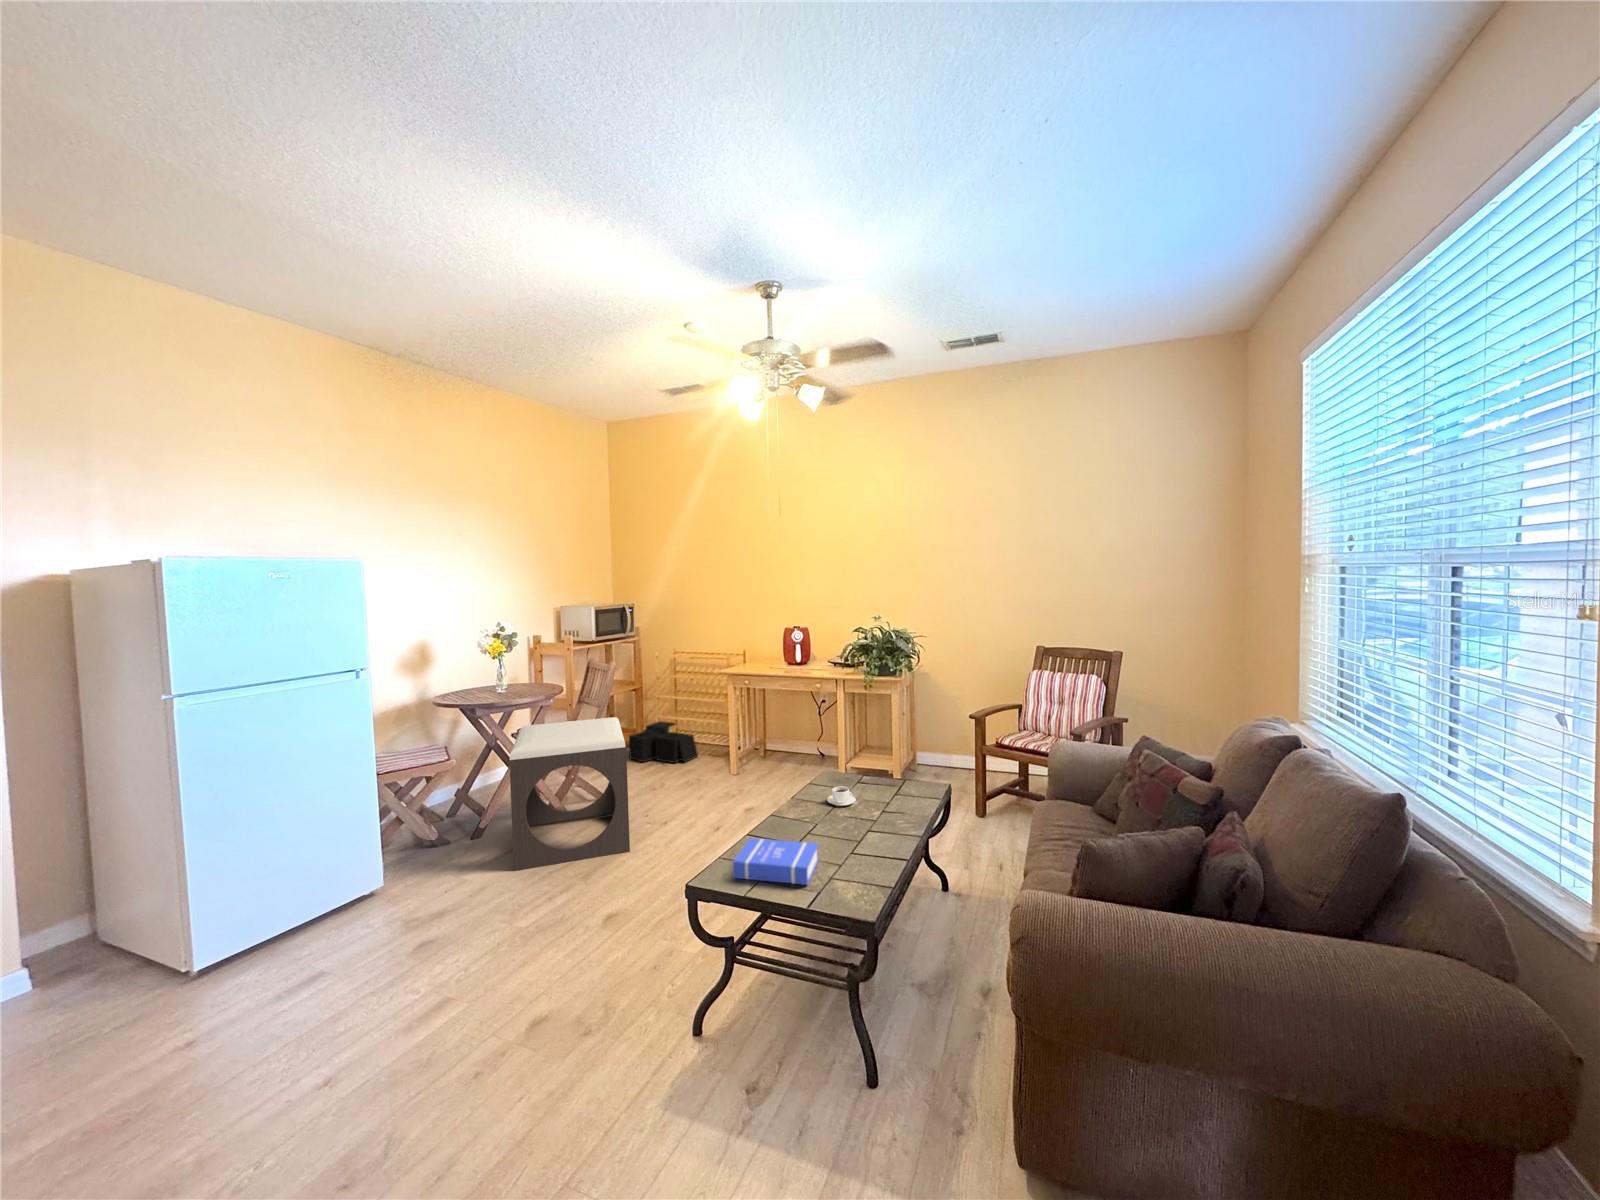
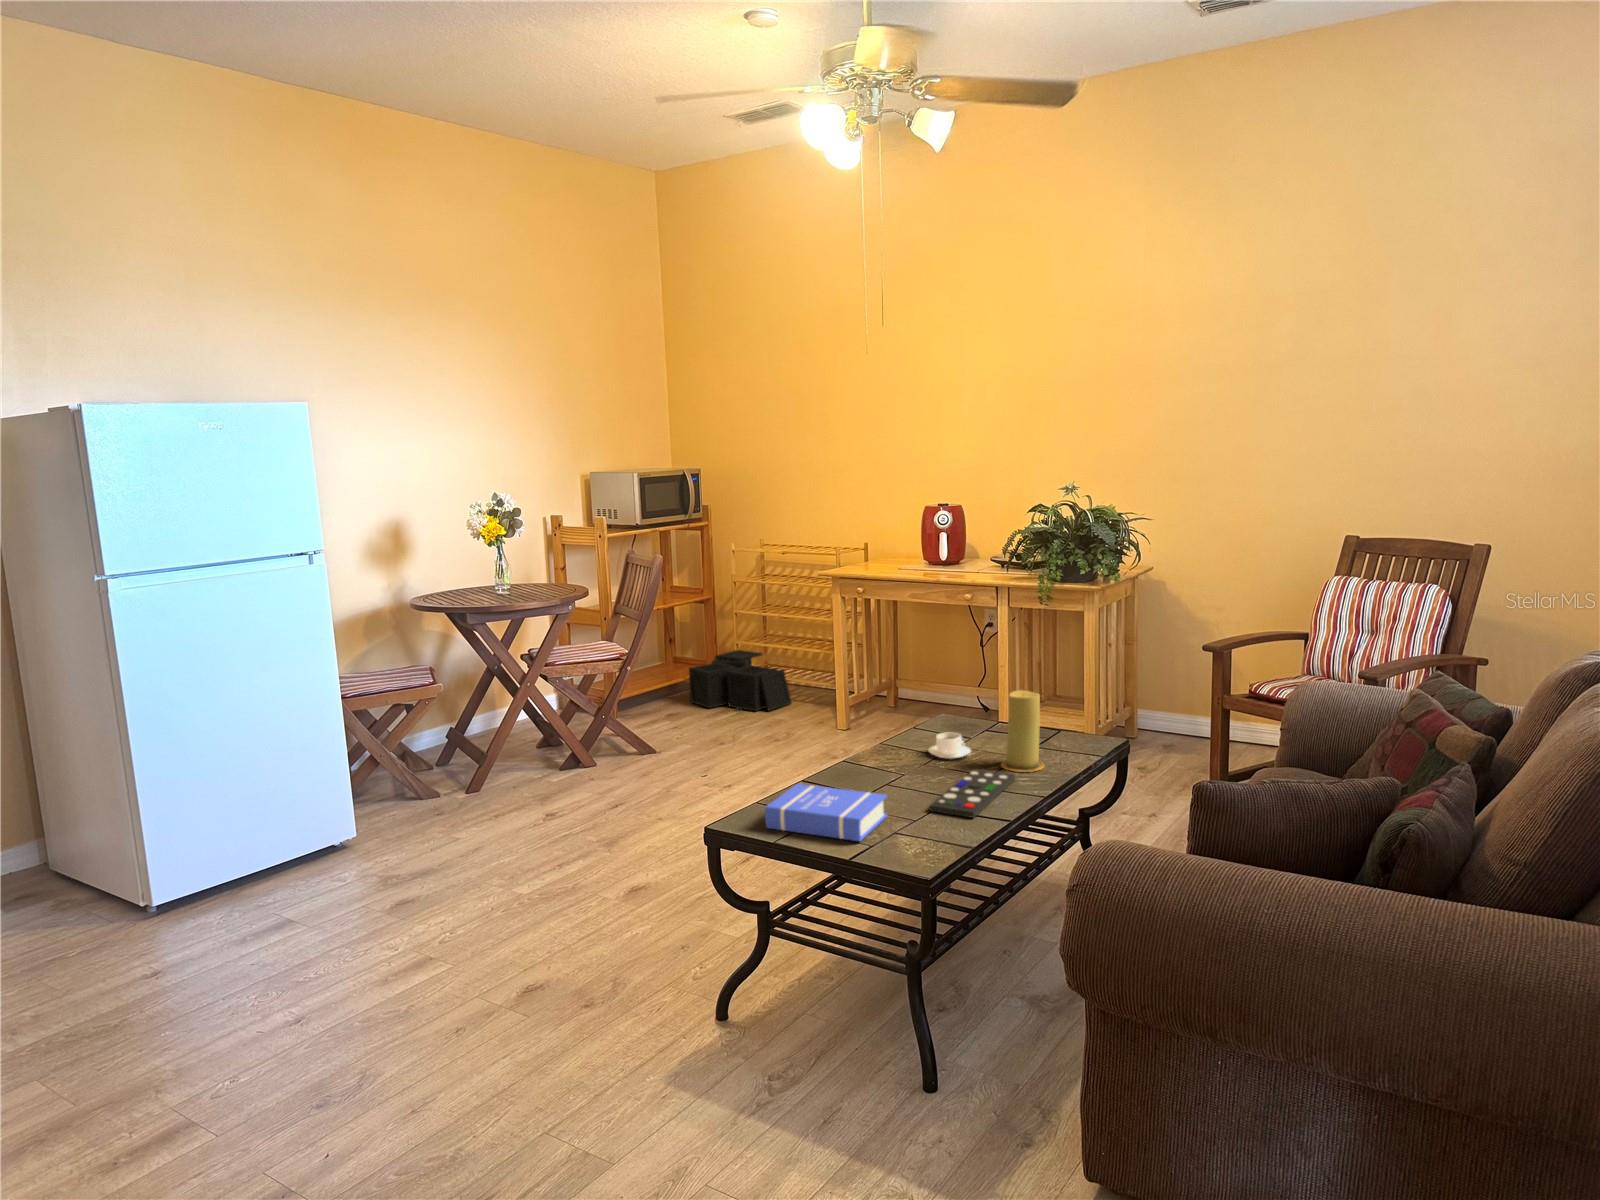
footstool: present [509,717,630,871] -> none [507,633,672,831]
candle: none [878,756,907,814] -> present [1001,690,1044,772]
remote control: none [846,814,893,856] -> present [930,769,1015,818]

